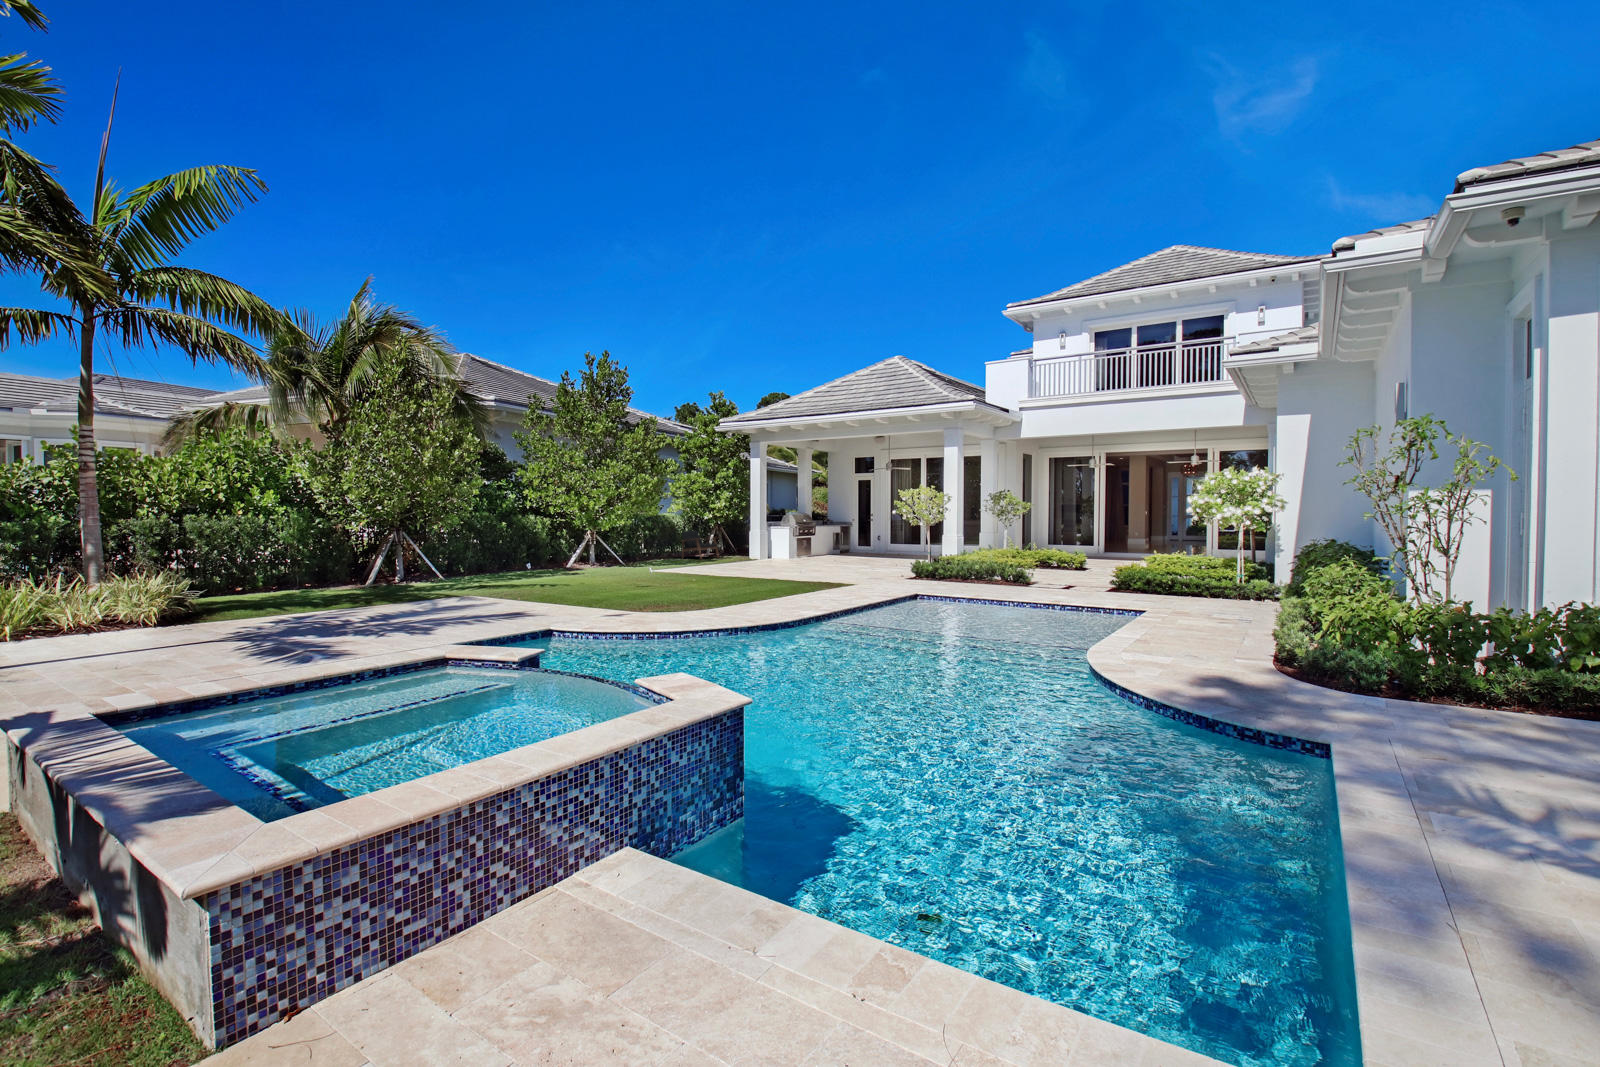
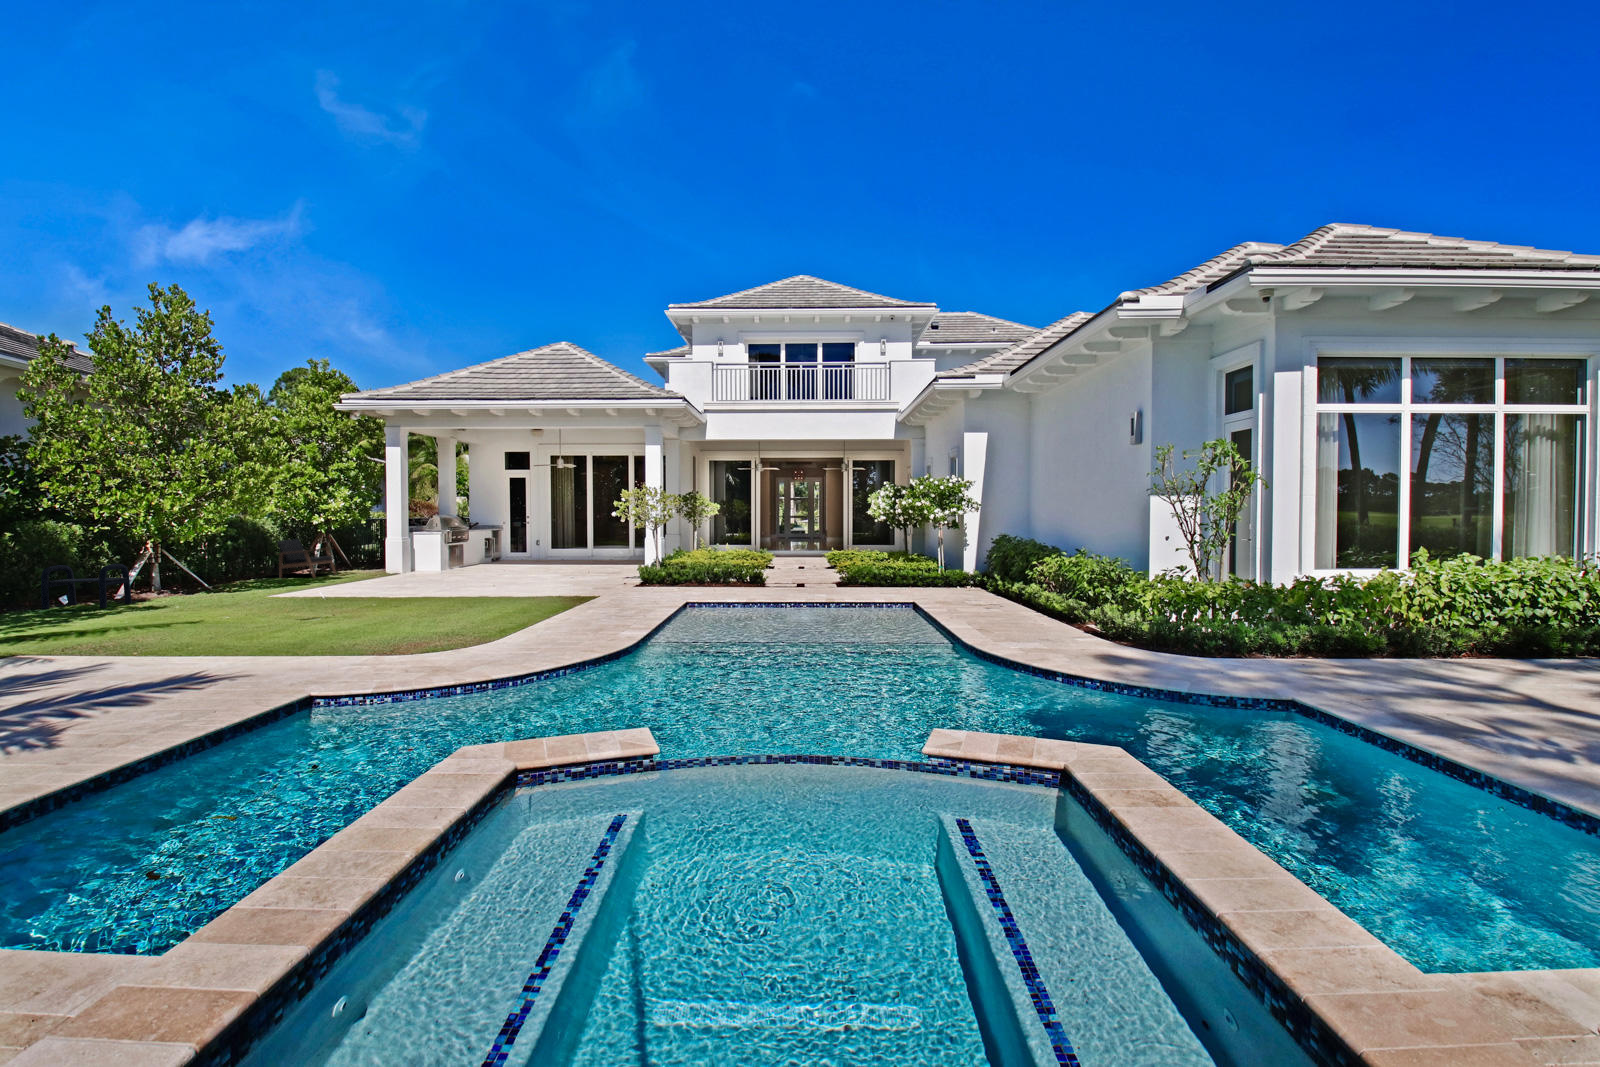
bench: none [530,543,573,572] -> present [41,564,132,610]

